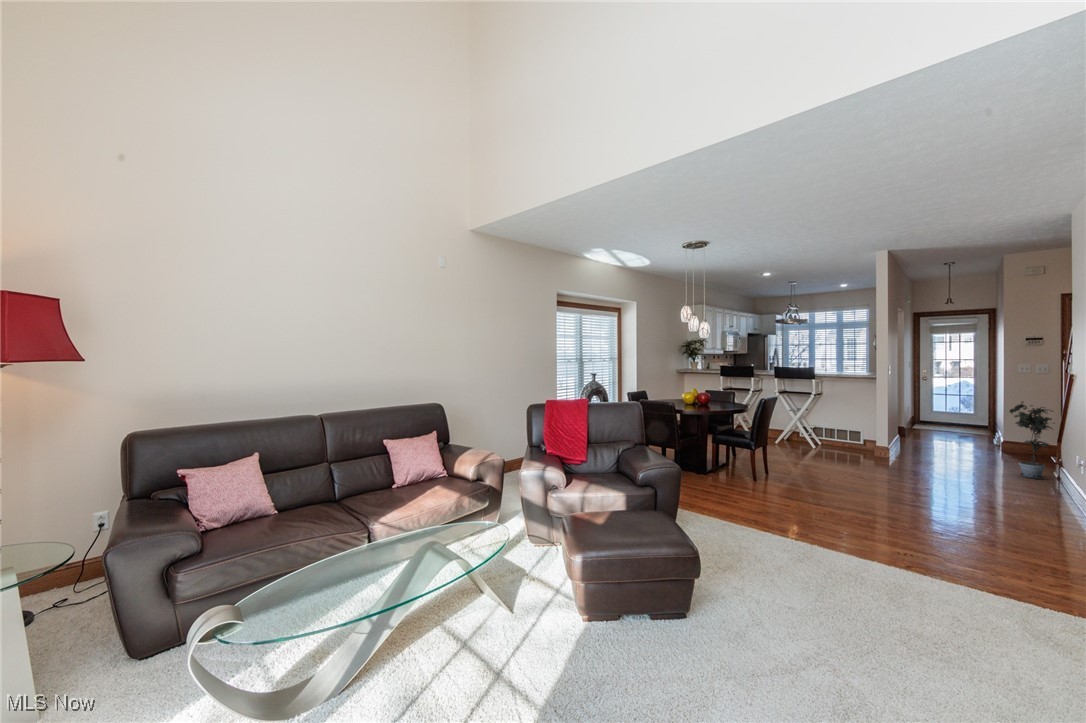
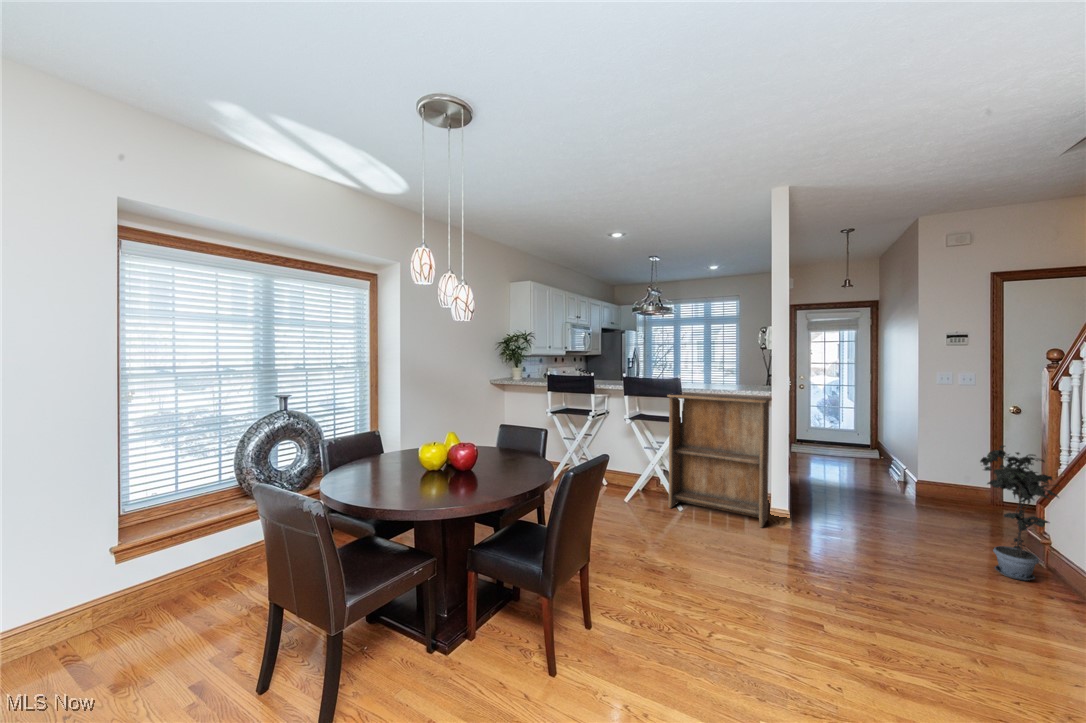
bookshelf: none [805,376,877,456] -> present [667,393,772,527]

